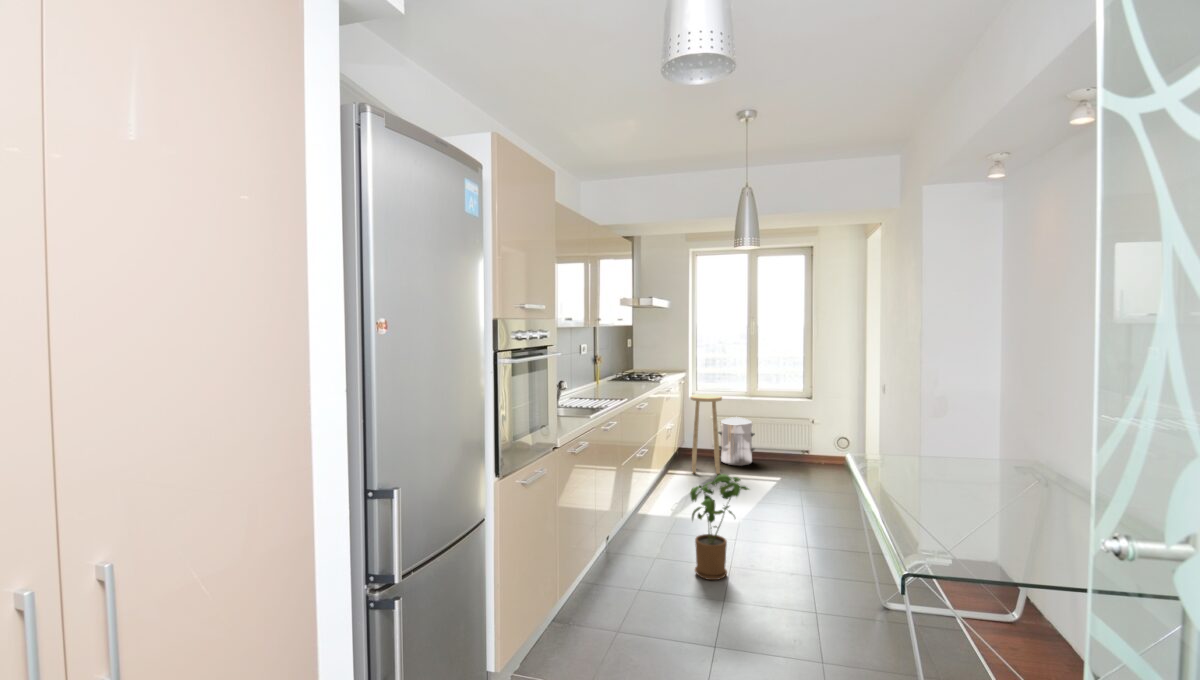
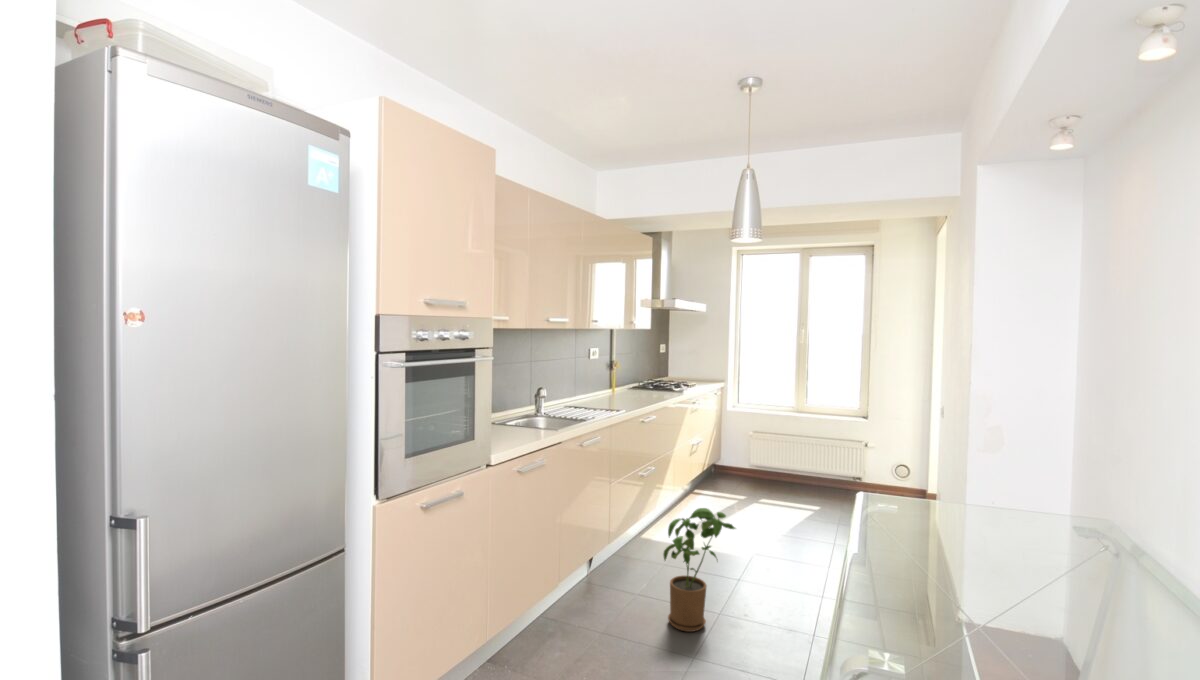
stool: present [691,394,722,474] -> none [720,408,758,500]
waste bin: present [718,417,755,466] -> none [756,434,799,492]

